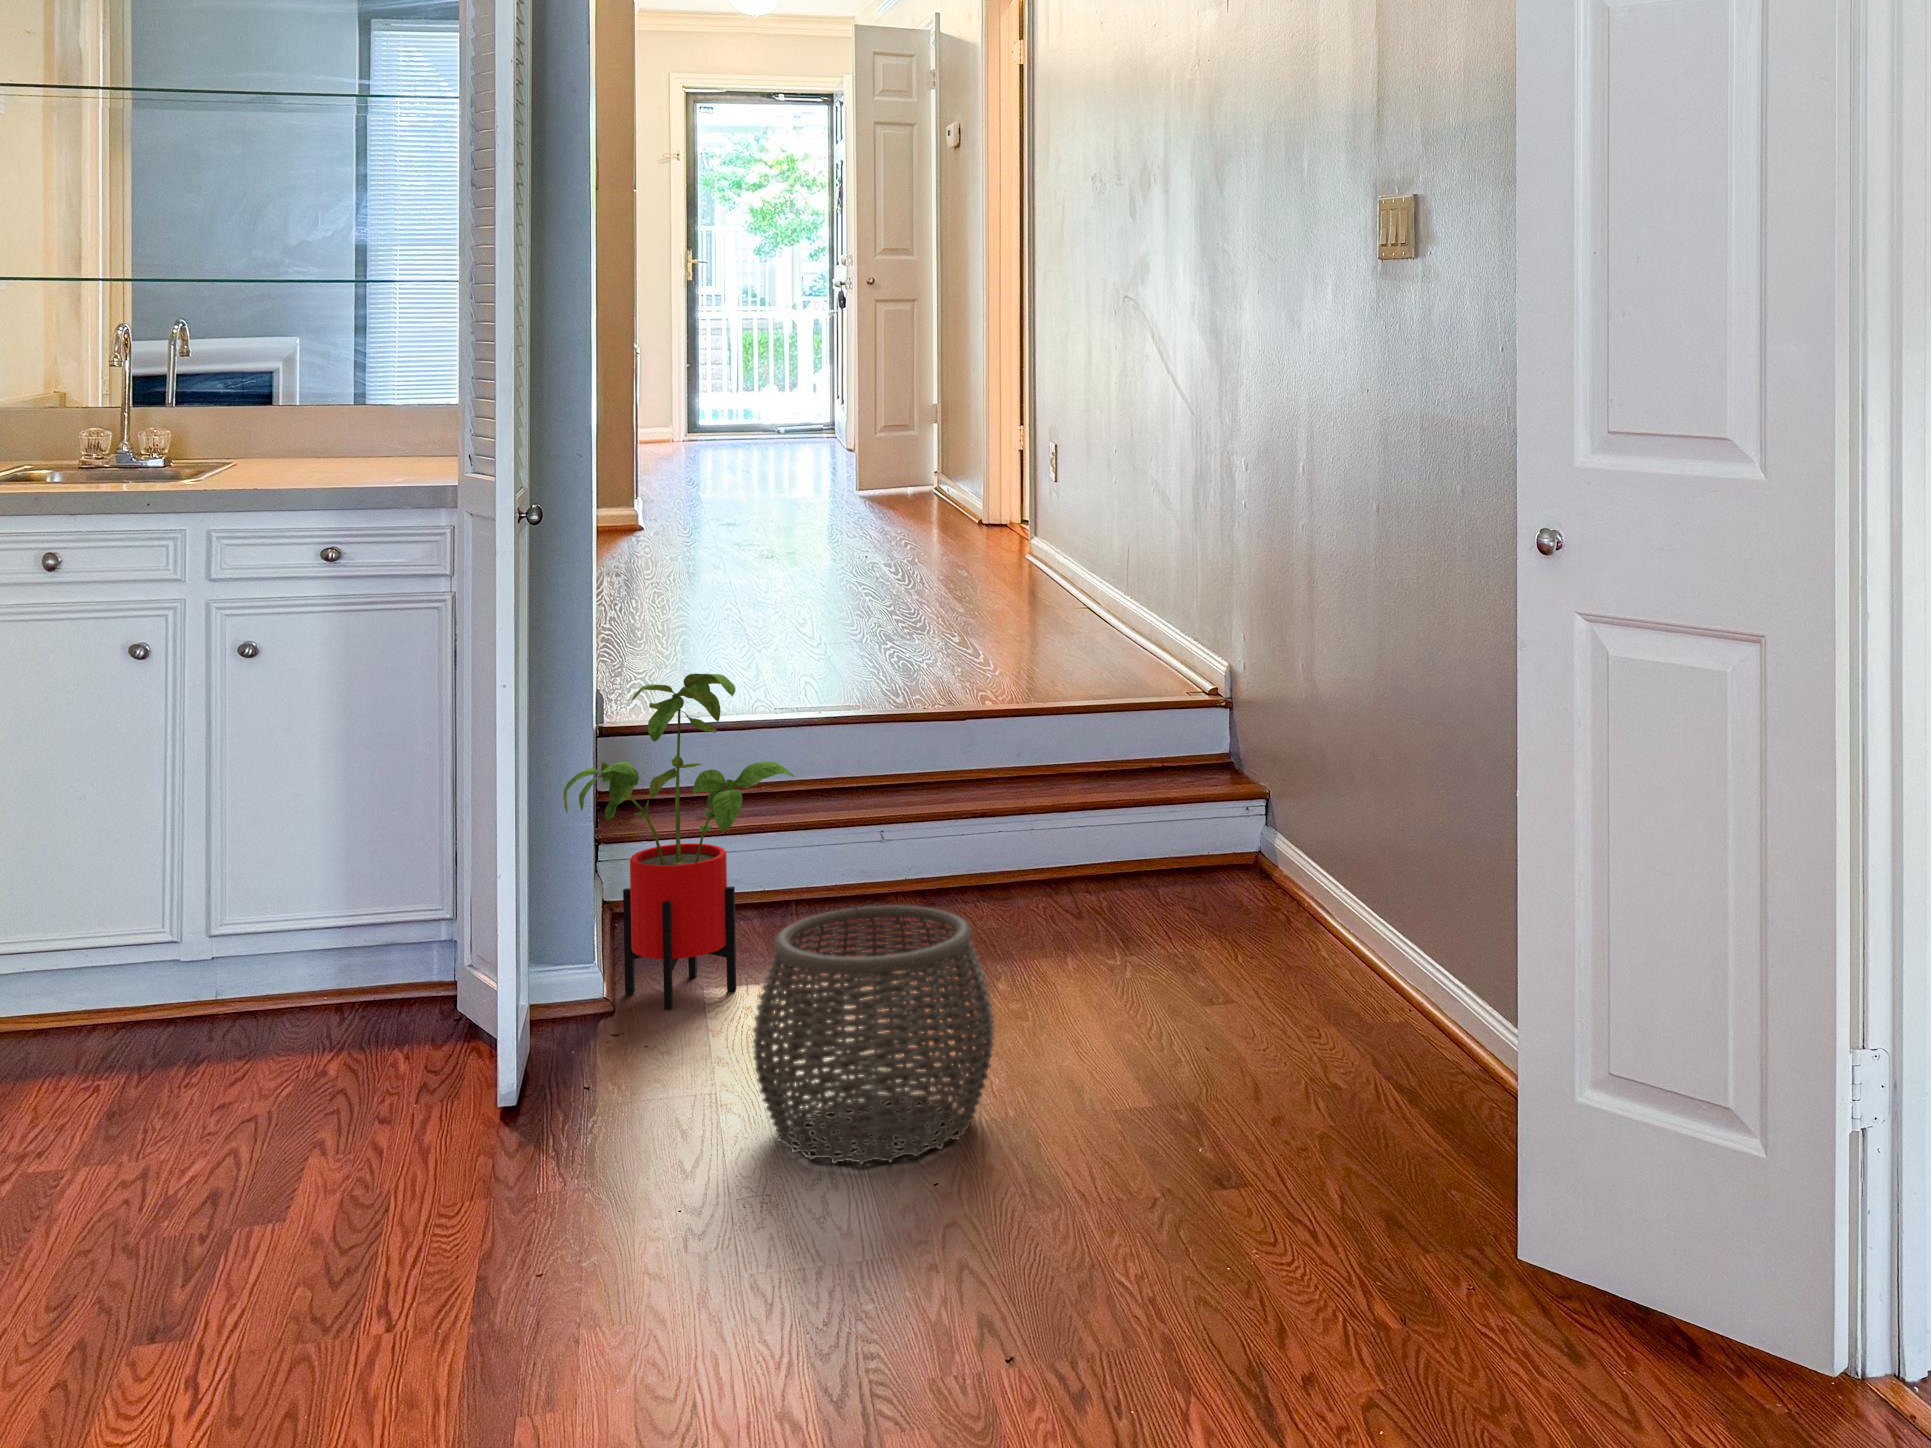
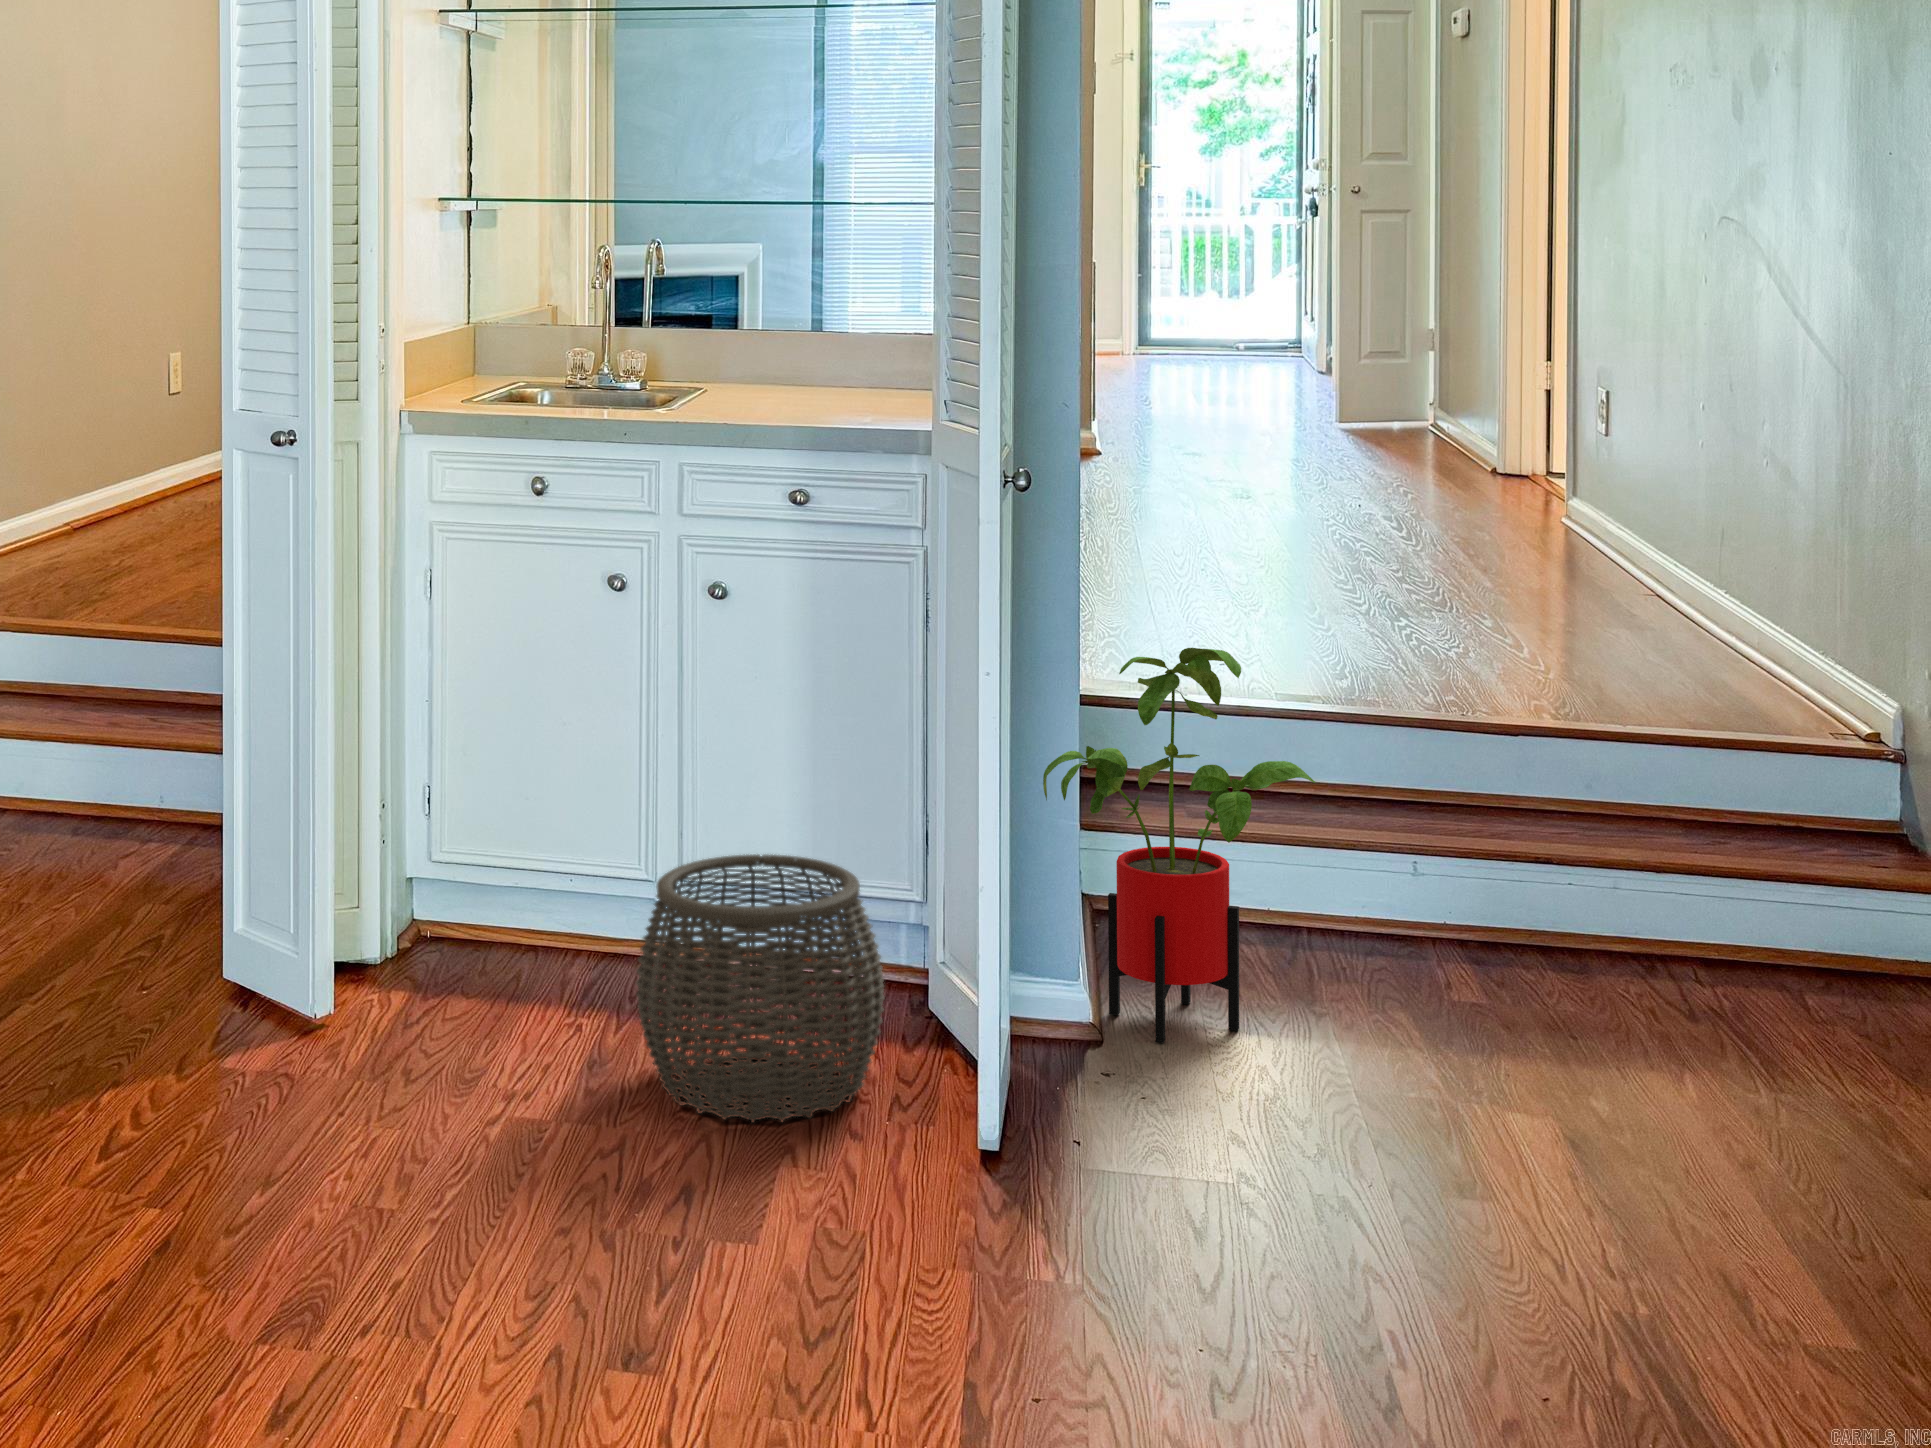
woven basket: present [753,905,994,1164] -> present [636,854,885,1122]

